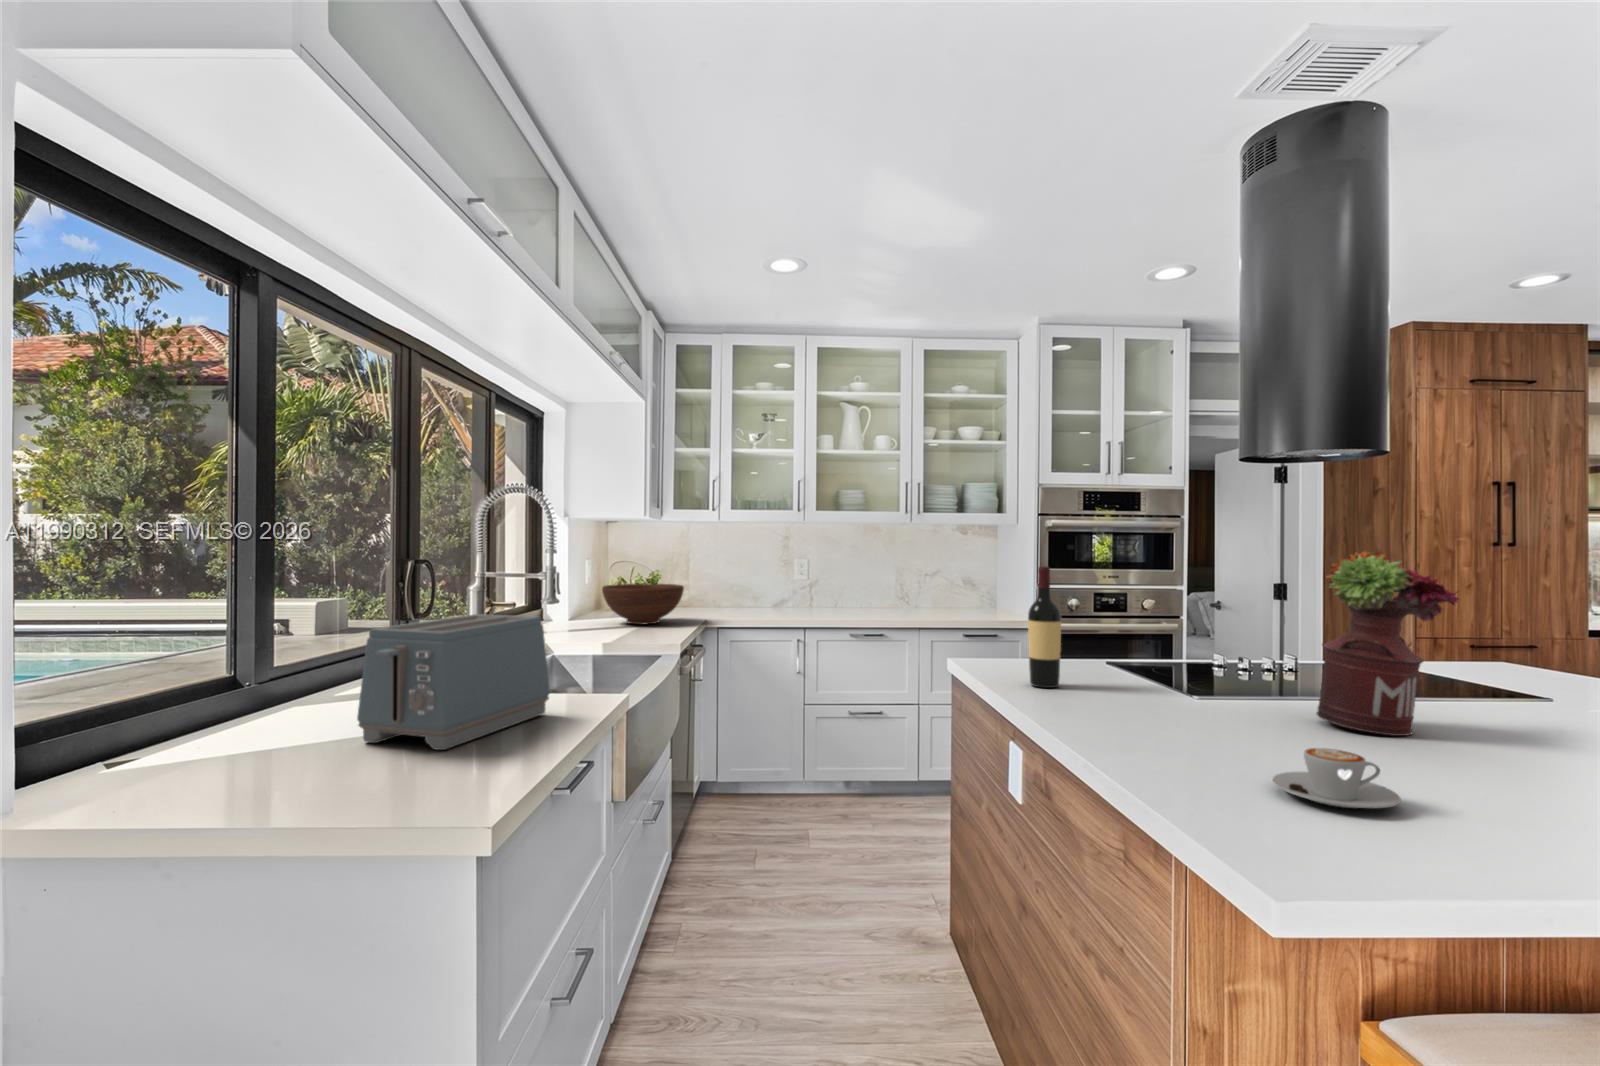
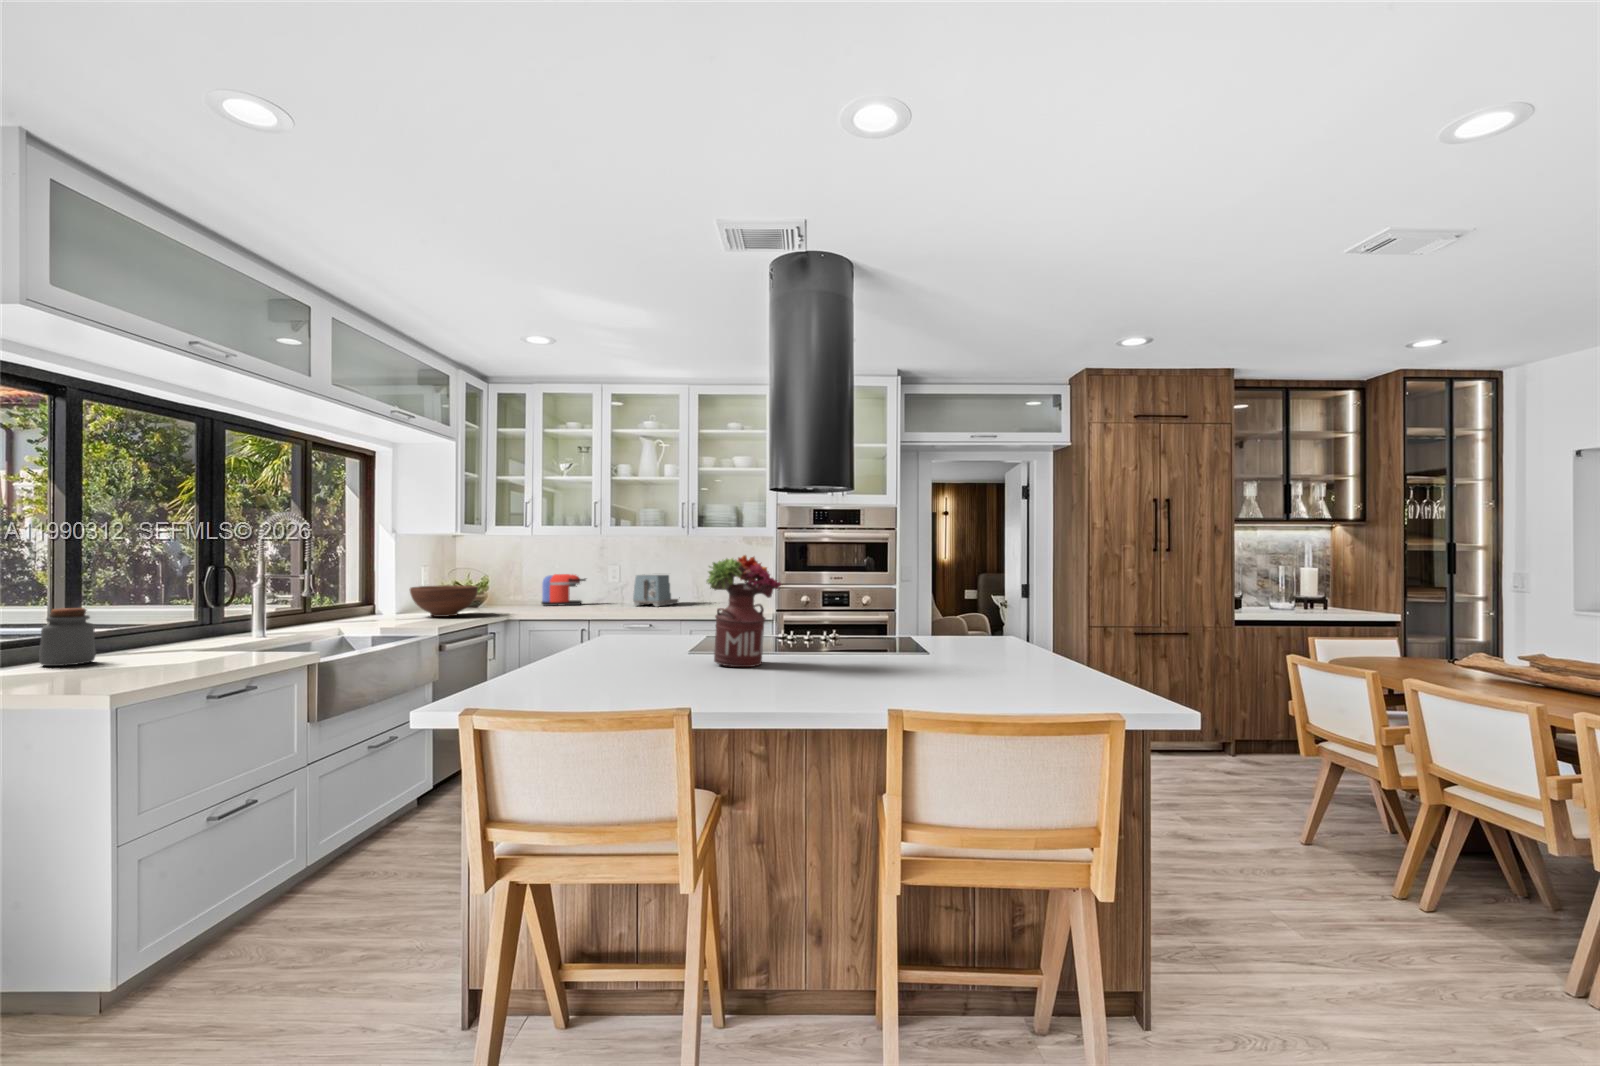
wine bottle: present [1028,566,1061,688] -> none [602,567,624,648]
coffee maker: none [720,569,773,607] -> present [542,574,586,606]
toaster: present [357,614,550,750] -> present [633,575,678,607]
jar: none [227,630,309,728] -> present [39,608,96,666]
coffee cup: present [1273,748,1401,808] -> none [560,662,619,690]

